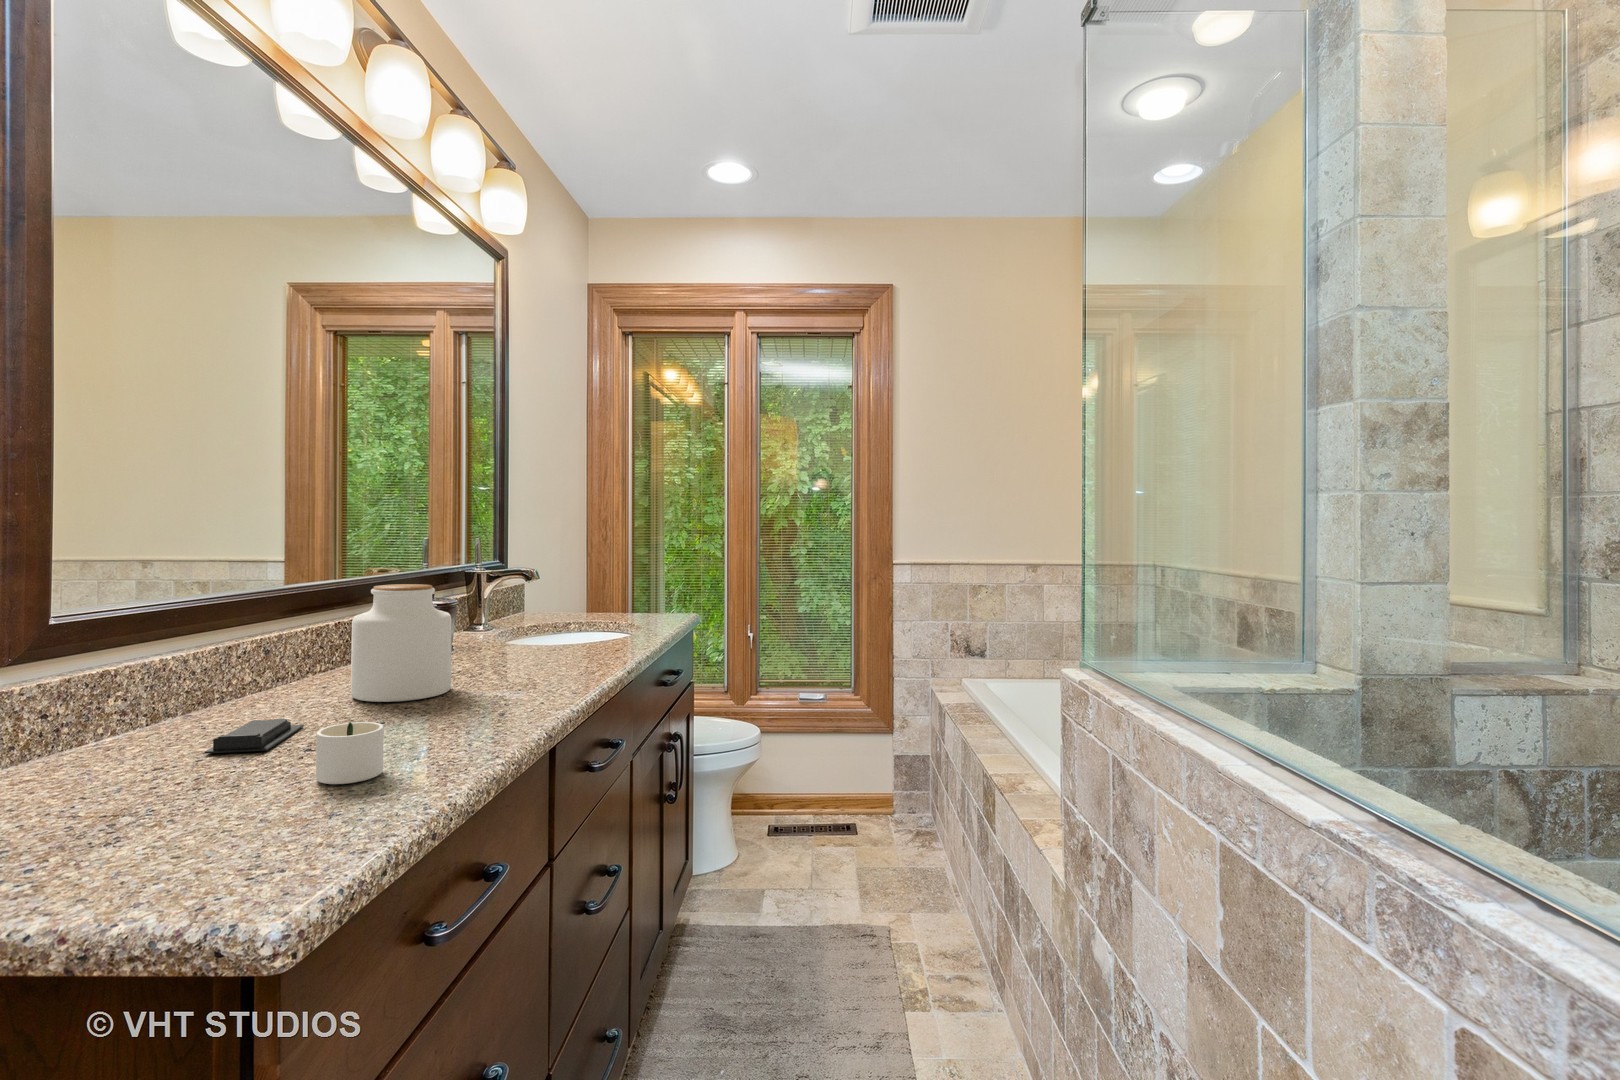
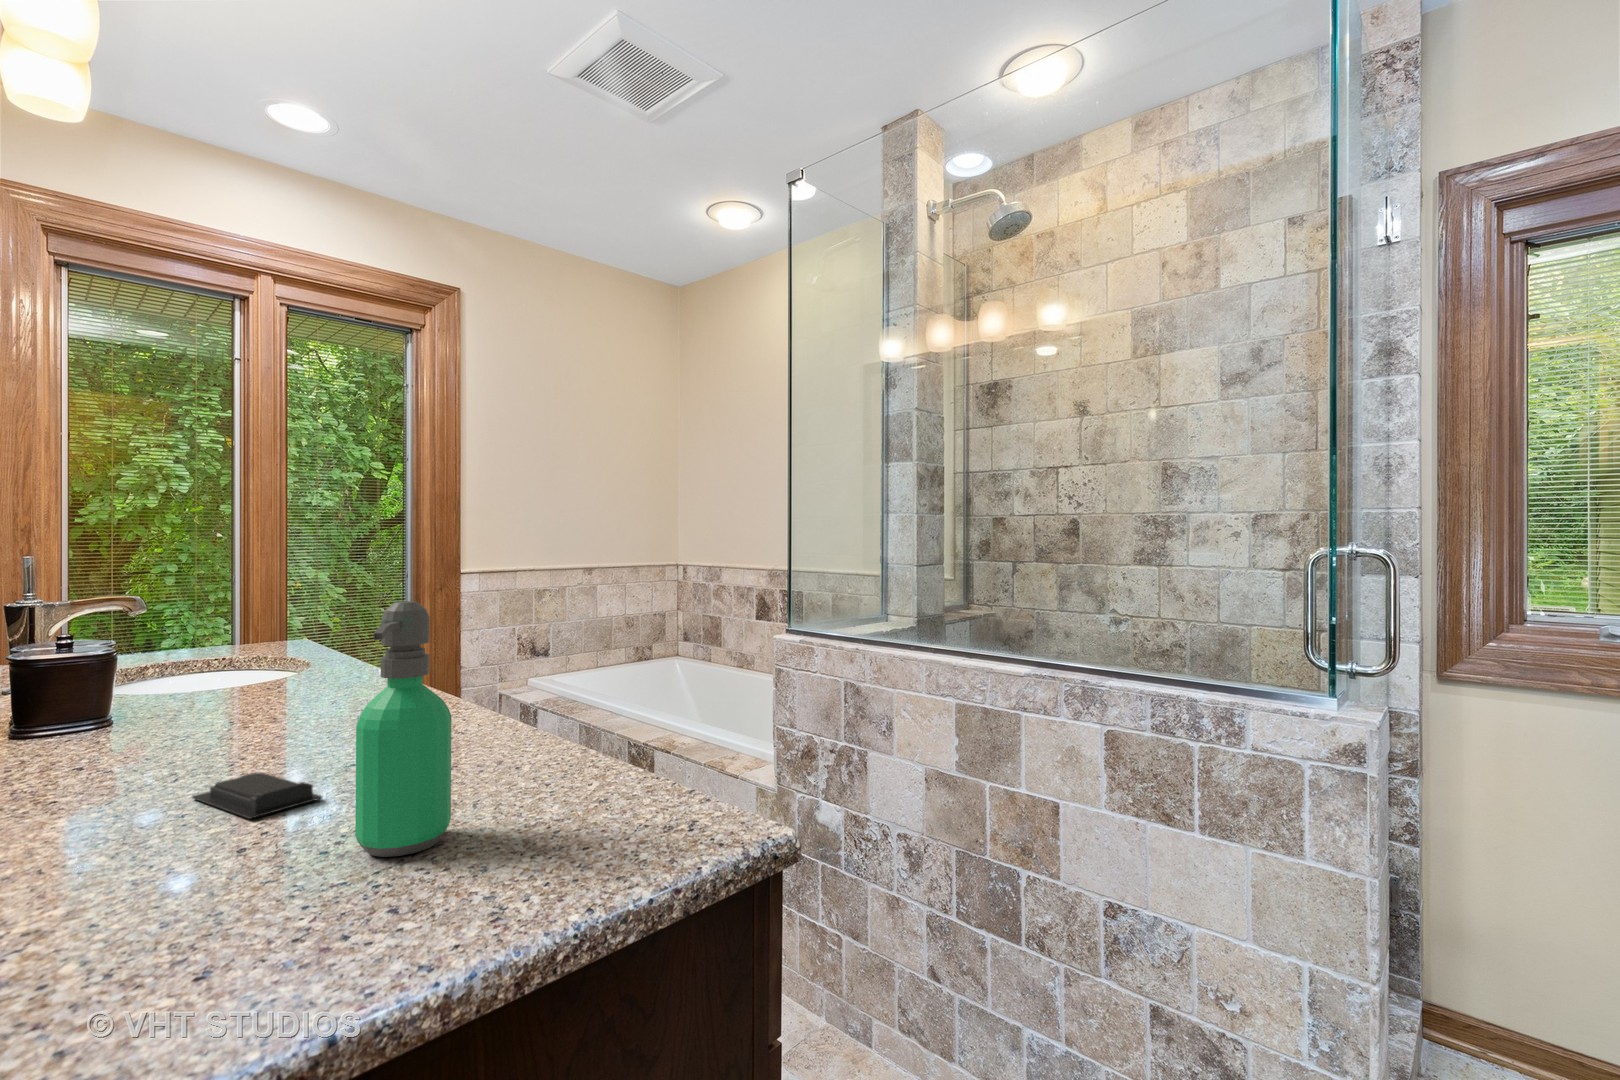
jar: present [351,584,452,702] -> none [182,604,319,753]
soap dispenser: none [81,591,208,815] -> present [355,601,451,857]
candle: present [316,722,384,784] -> none [473,728,563,792]

